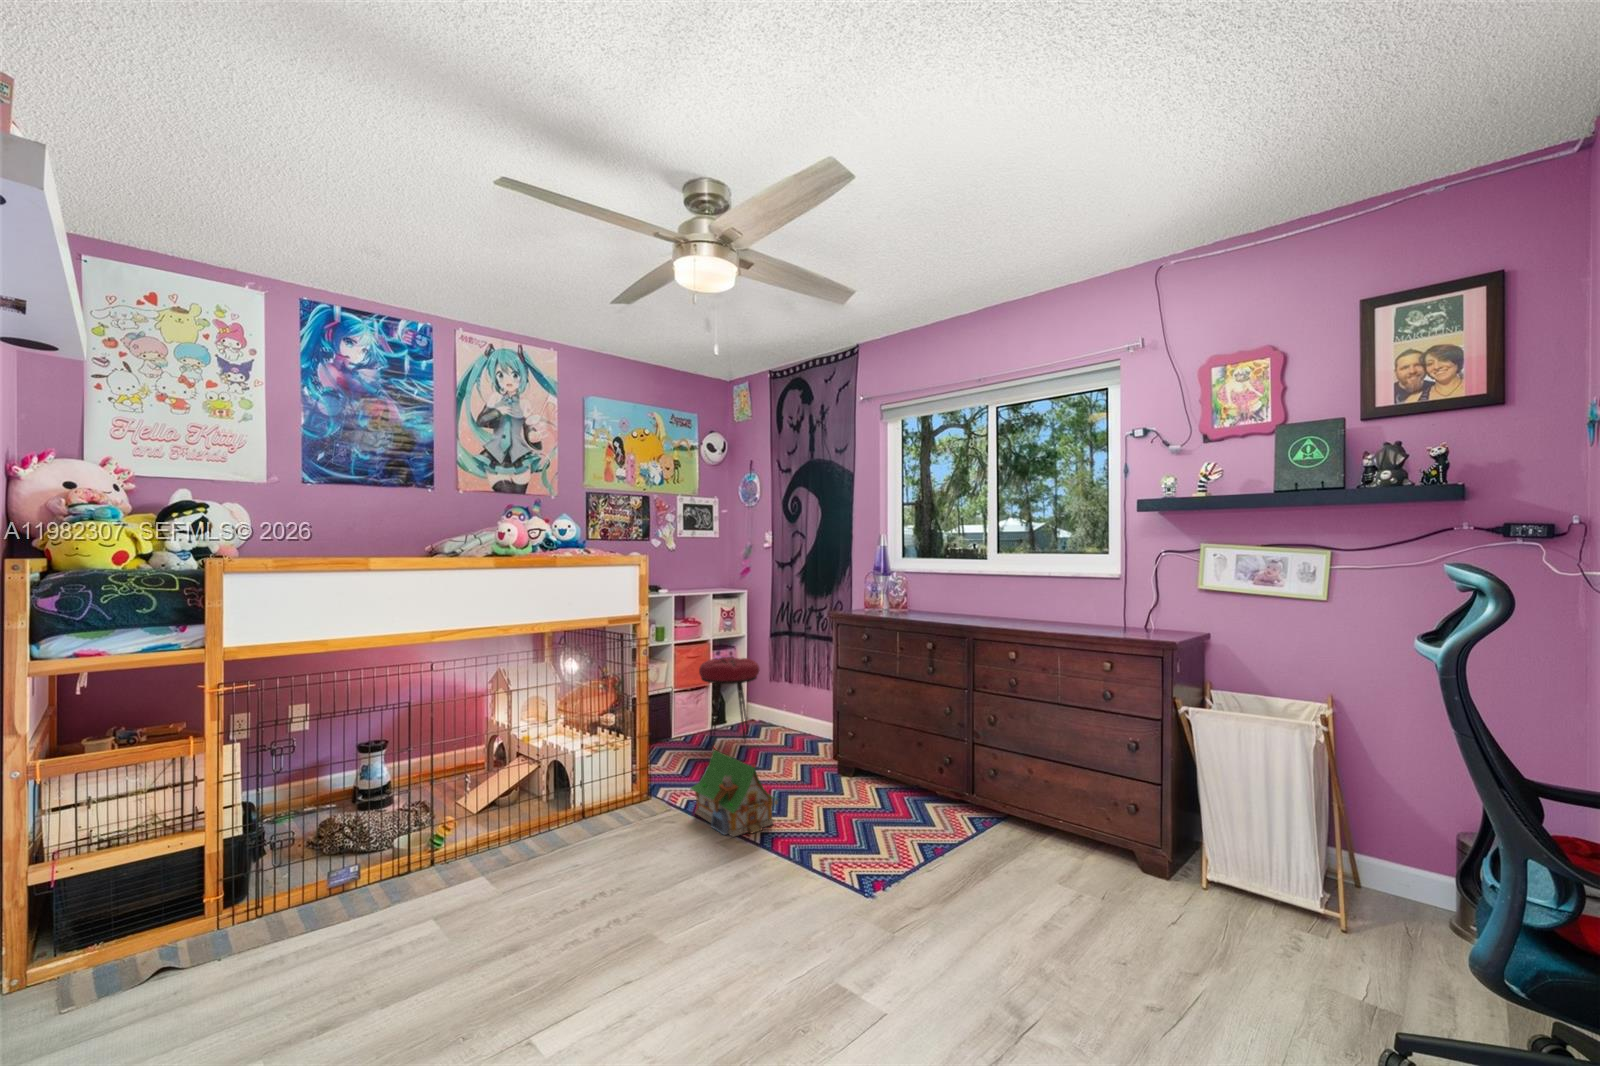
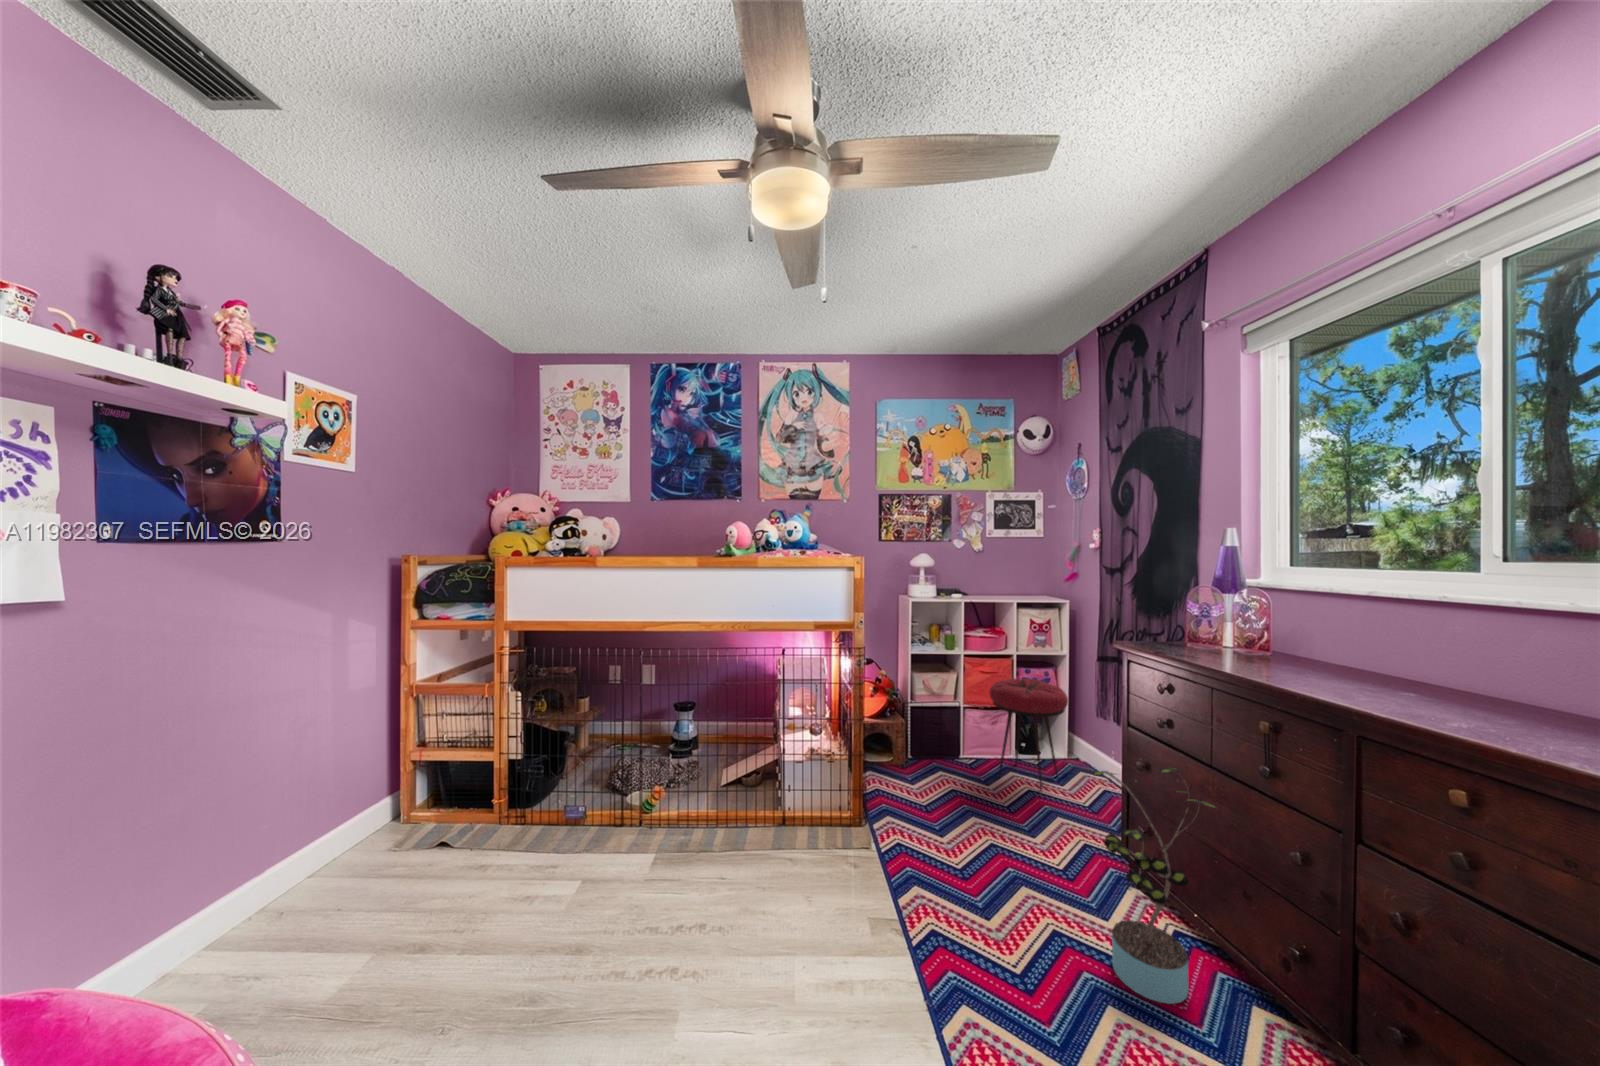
potted plant: none [830,673,900,807] -> present [1092,768,1215,1004]
toy house: present [691,746,778,837] -> none [881,800,978,953]

